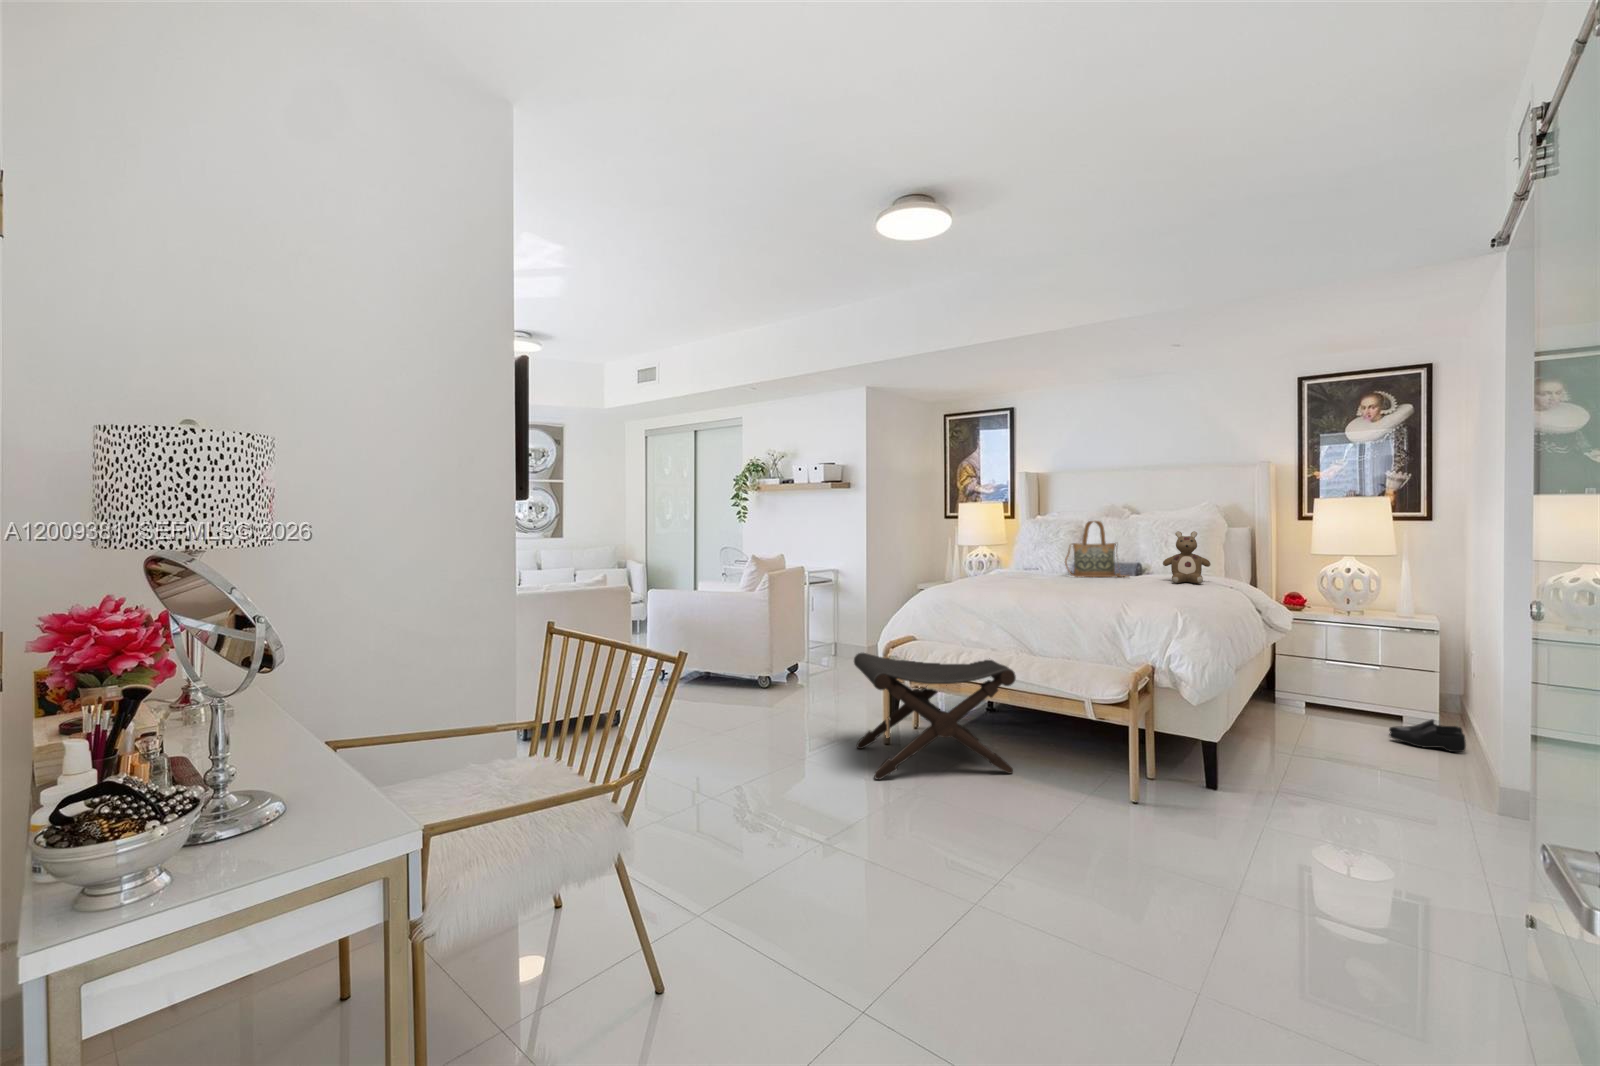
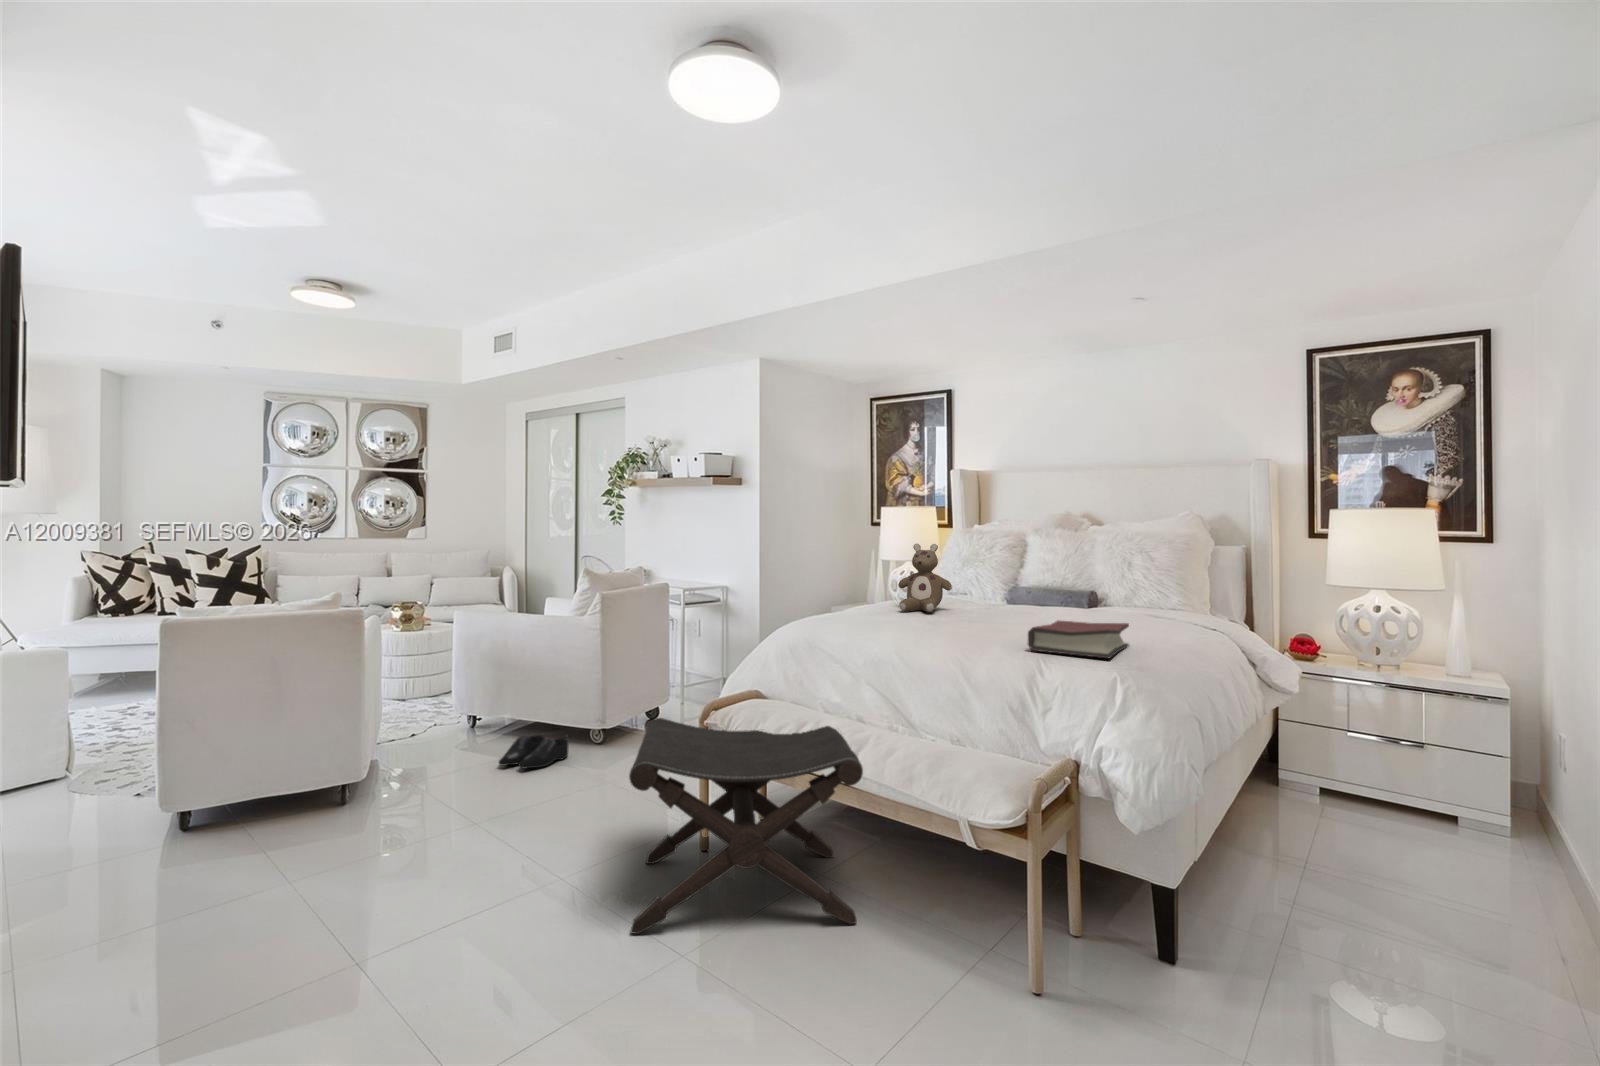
handbag: present [1065,521,1129,577] -> none [986,531,1074,611]
stuffed bear: present [1163,531,1211,583] -> present [898,544,952,612]
hardback book: none [1115,581,1179,602] -> present [1028,620,1129,658]
shoe: present [1389,720,1466,752] -> present [499,735,569,769]

